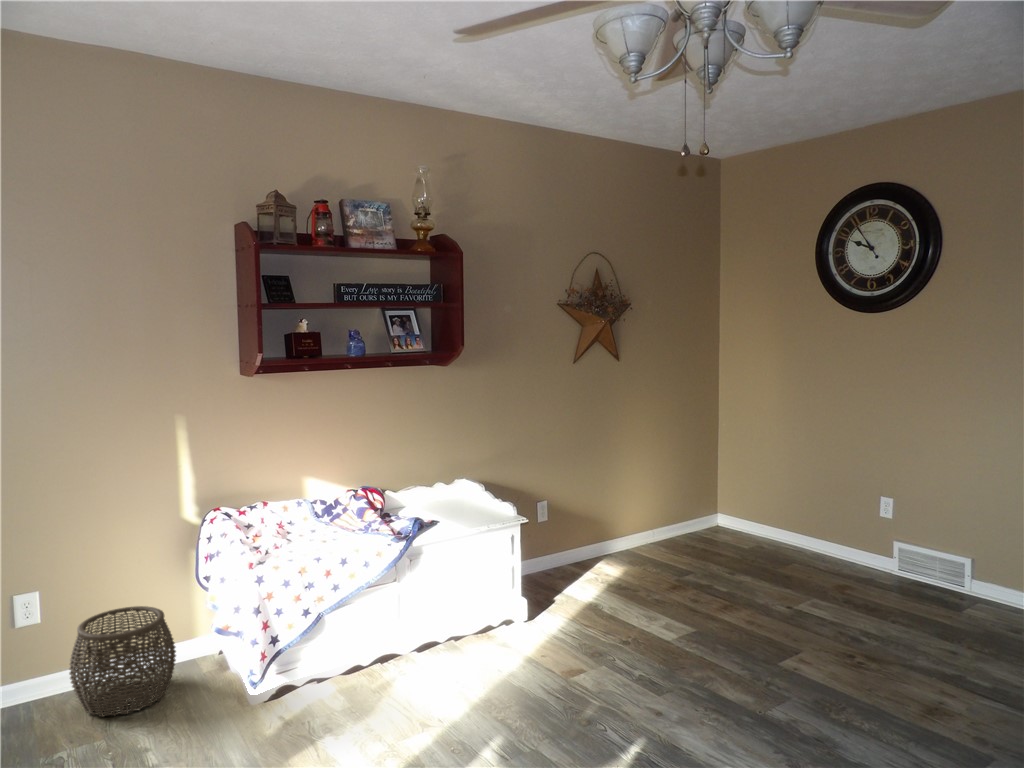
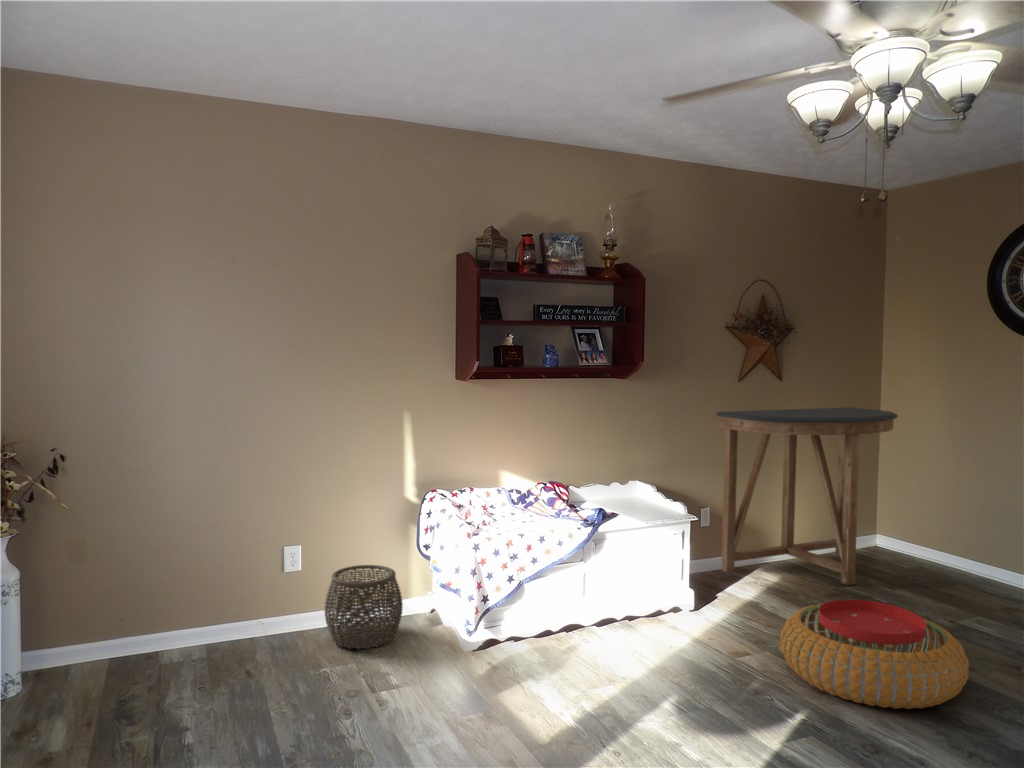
console table: none [551,385,736,575] -> present [716,407,898,585]
pouf: none [616,603,809,727] -> present [780,600,969,709]

